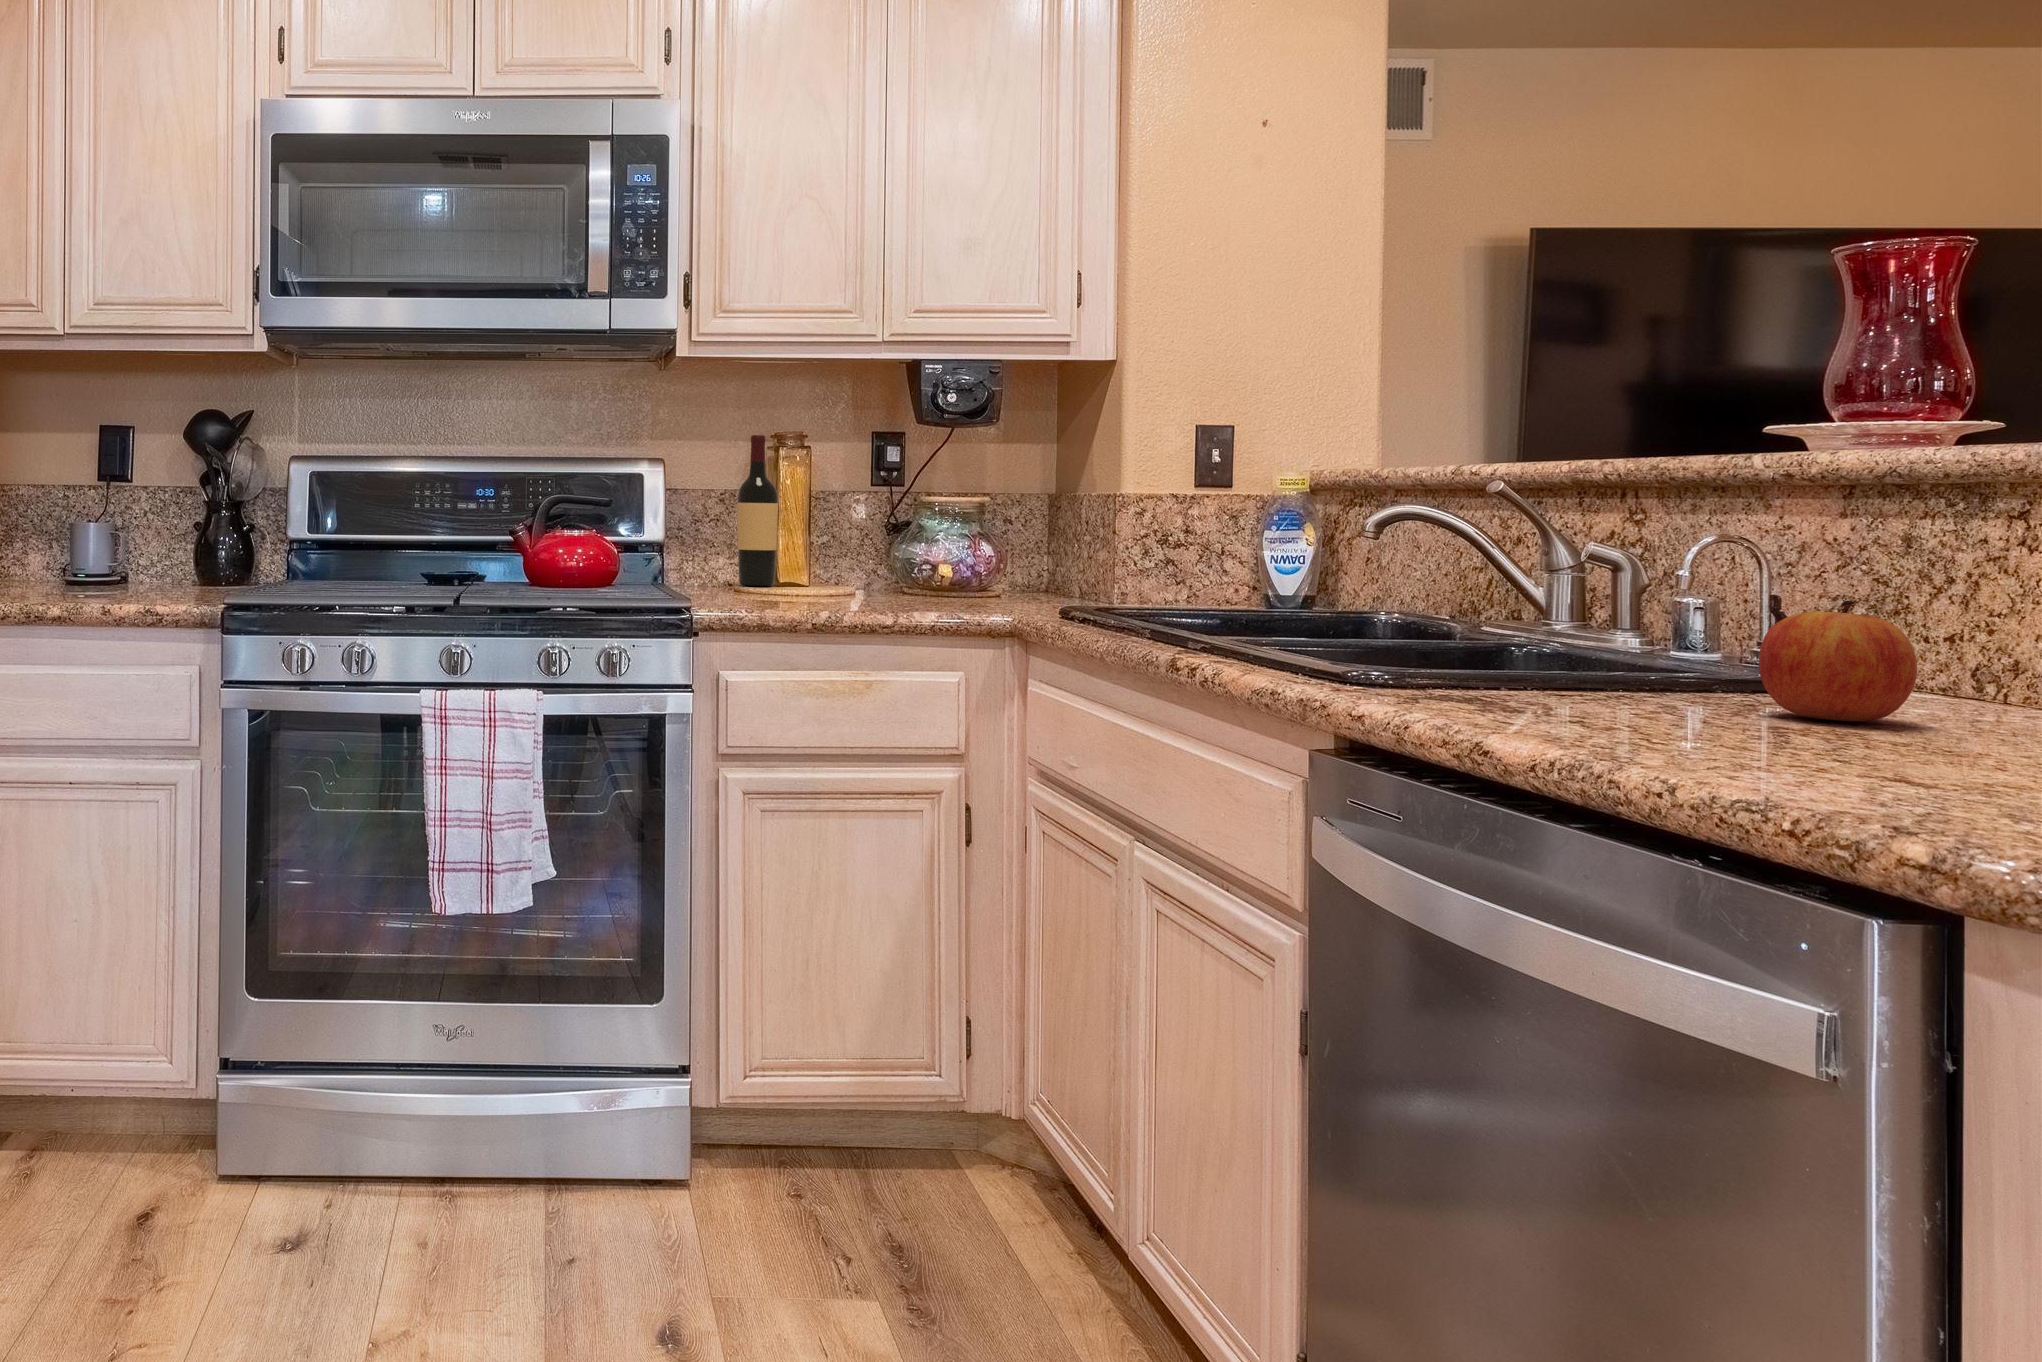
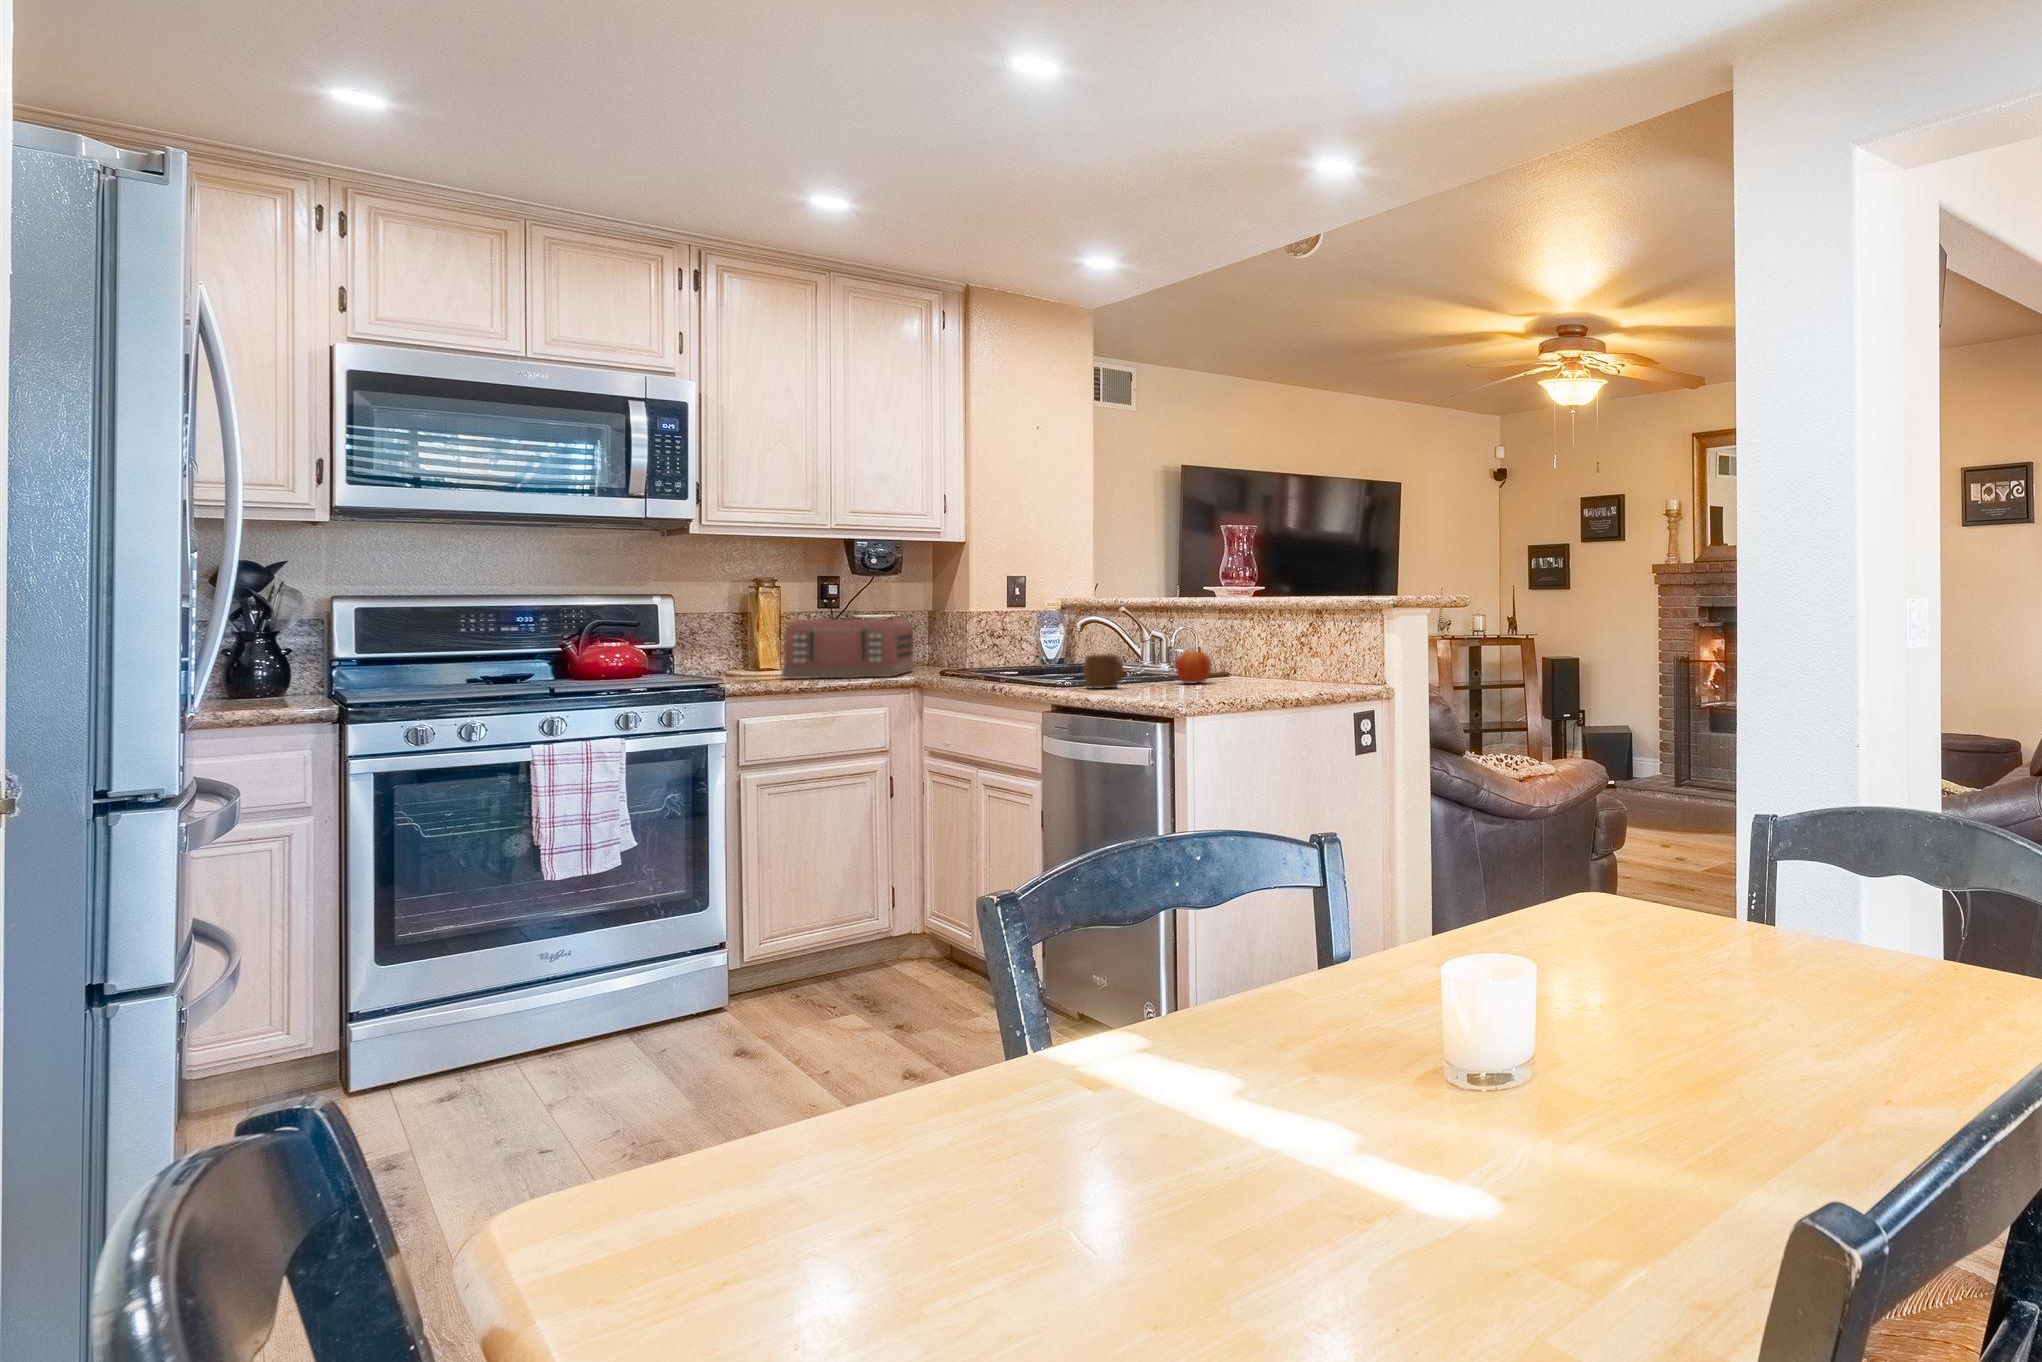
wine bottle: present [738,435,778,586] -> none [729,579,758,672]
toaster: none [782,499,1015,615] -> present [782,618,915,679]
mug: none [1435,603,1587,711] -> present [1083,654,1124,688]

